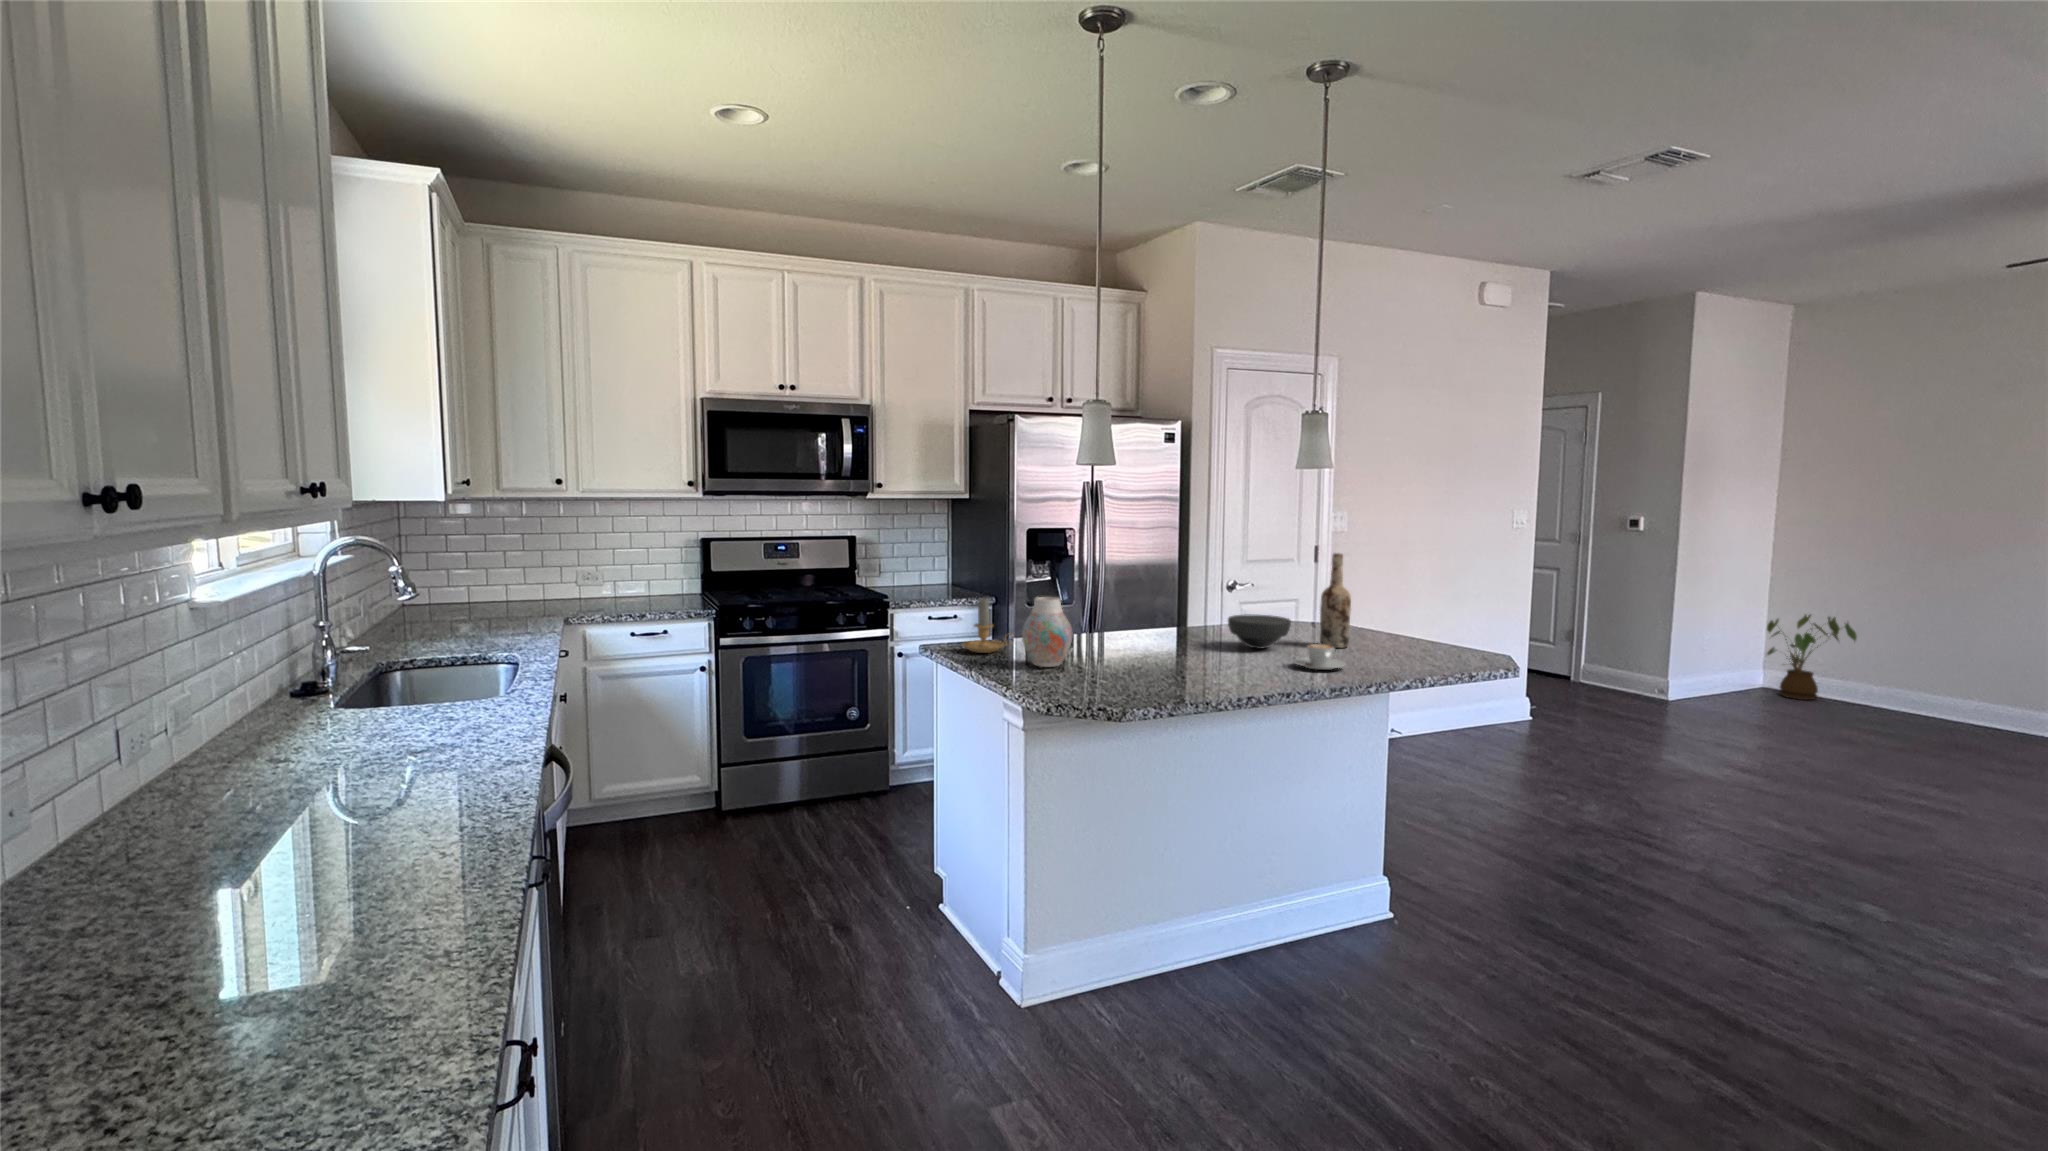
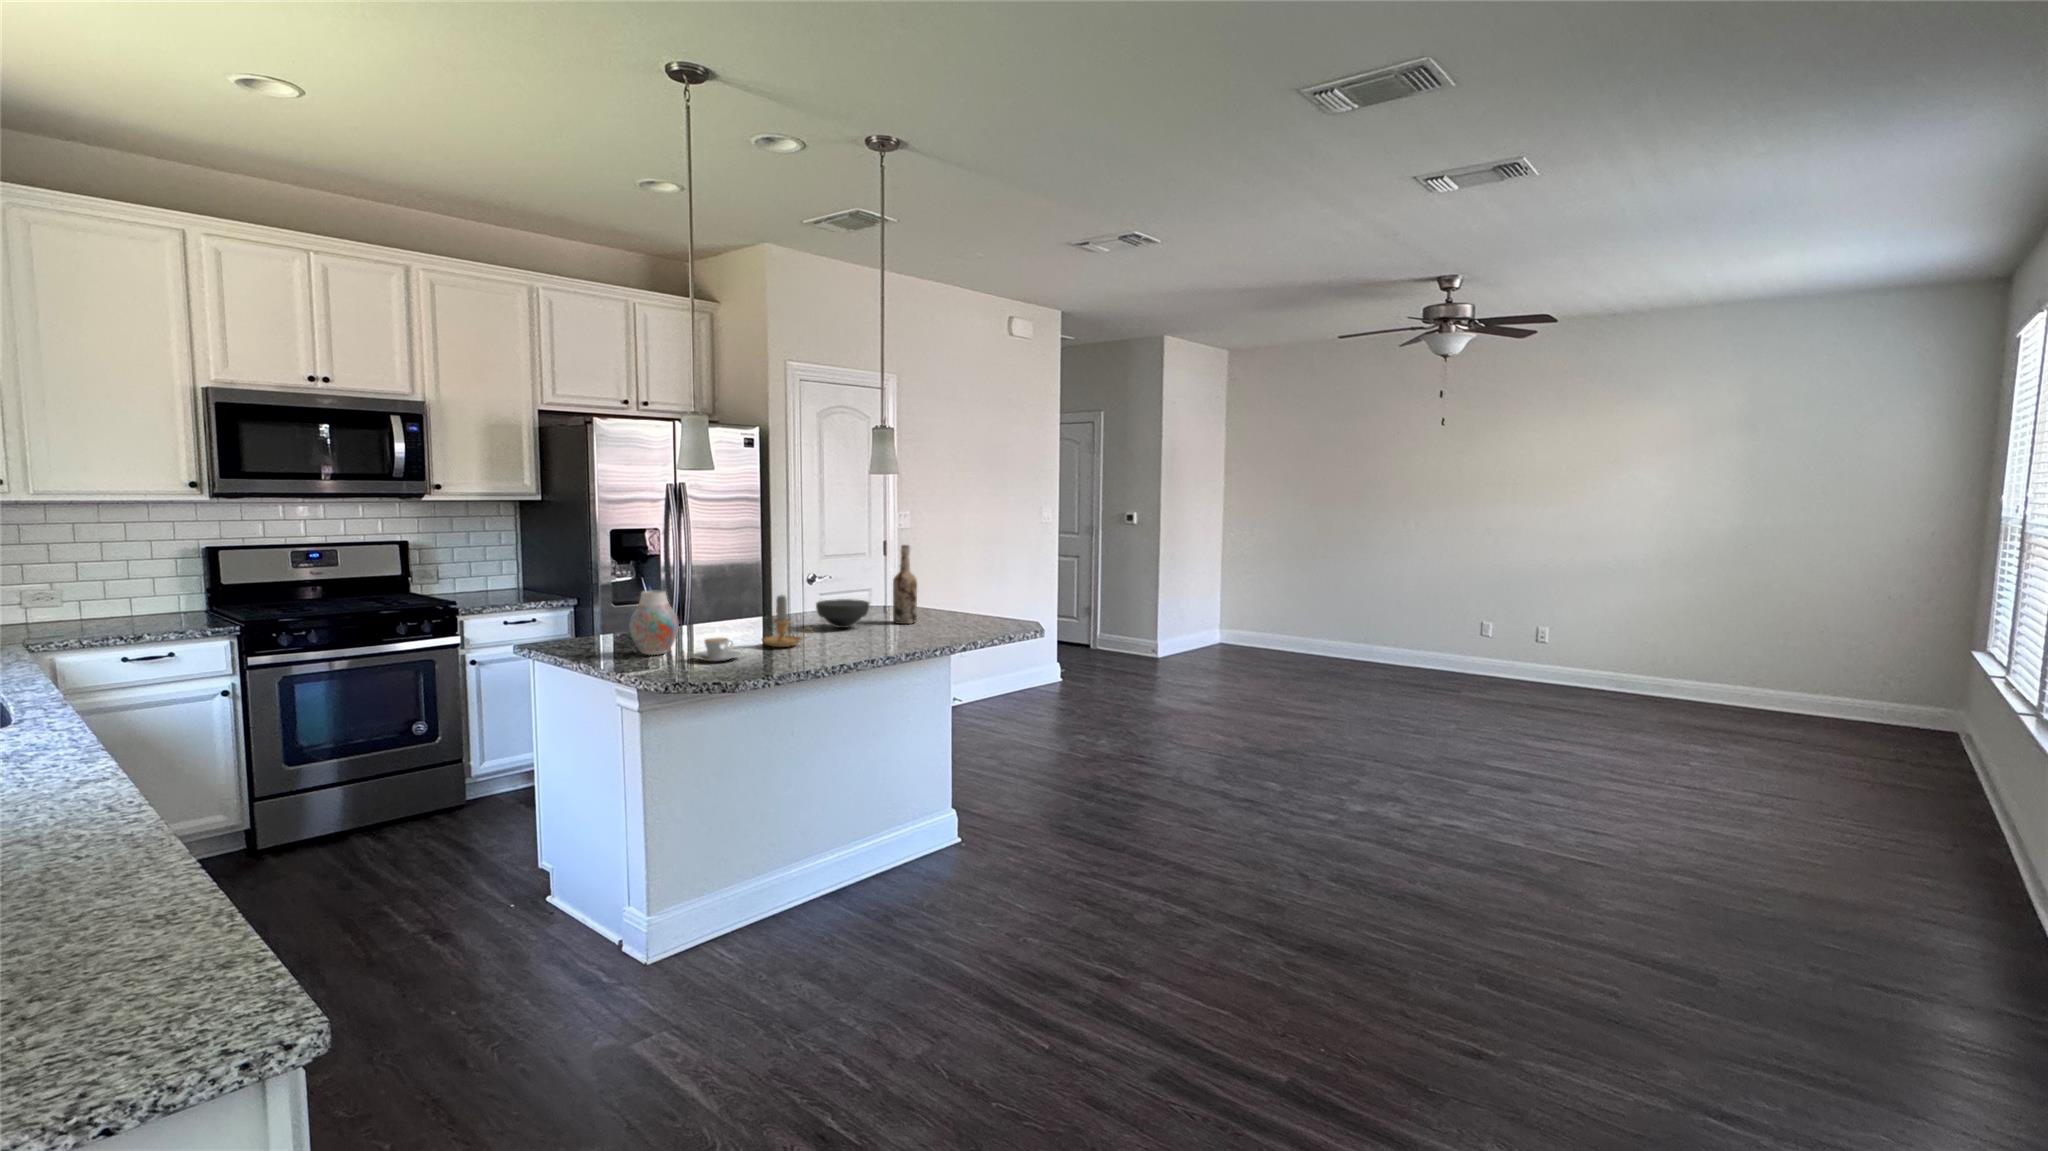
candle: present [962,598,1006,653] -> present [762,595,804,647]
house plant: present [1767,615,1857,700] -> none [1223,584,1278,650]
coffee cup: present [1293,644,1346,670] -> present [692,638,741,661]

